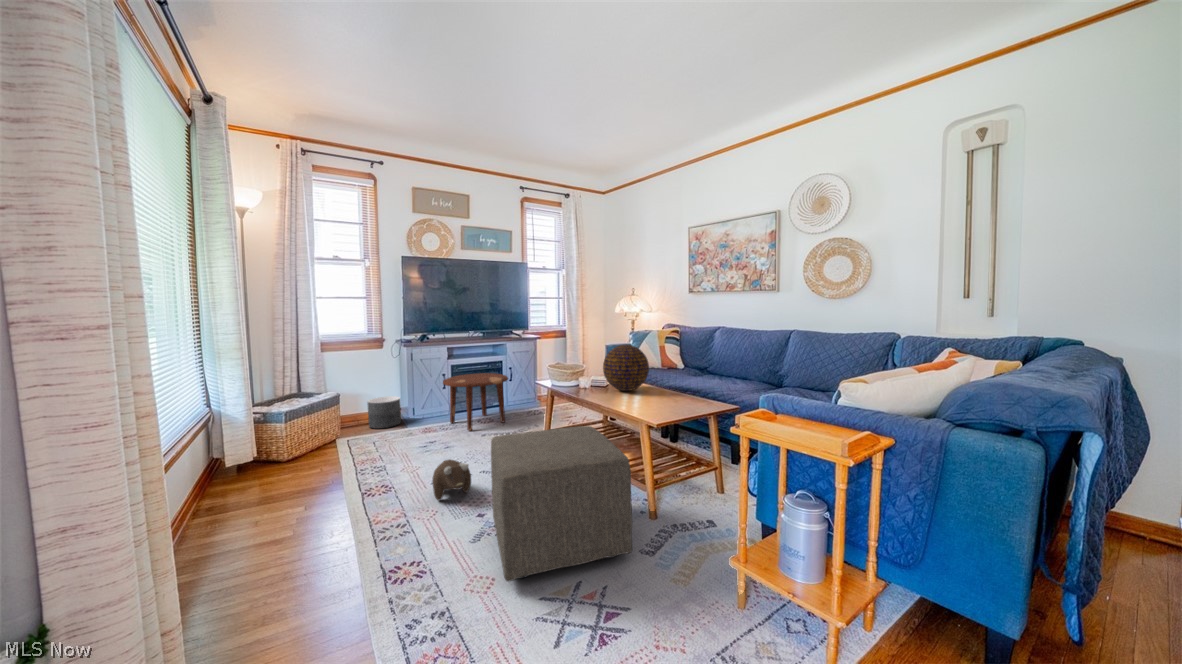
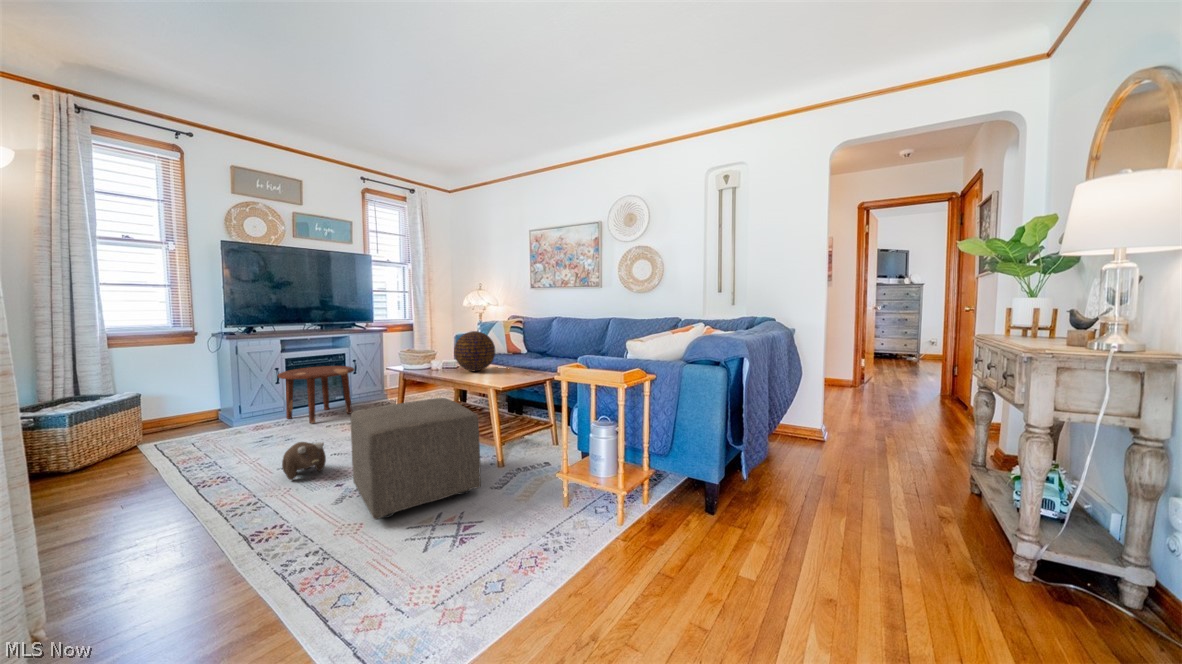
planter: present [367,396,401,429] -> none [177,395,223,431]

